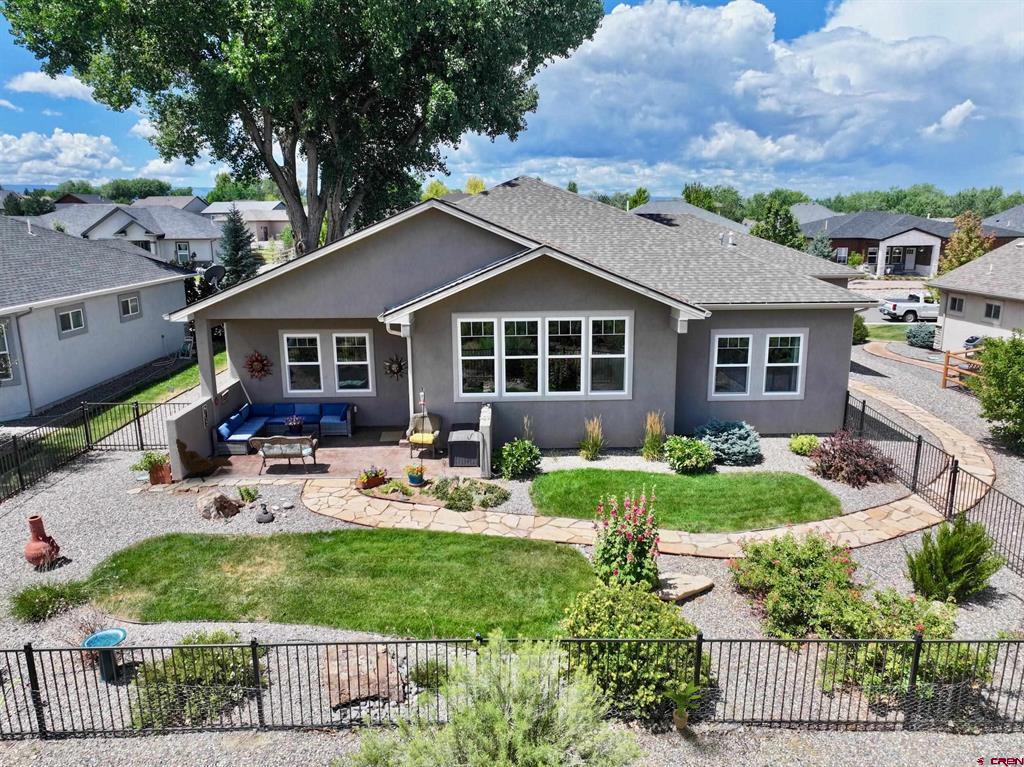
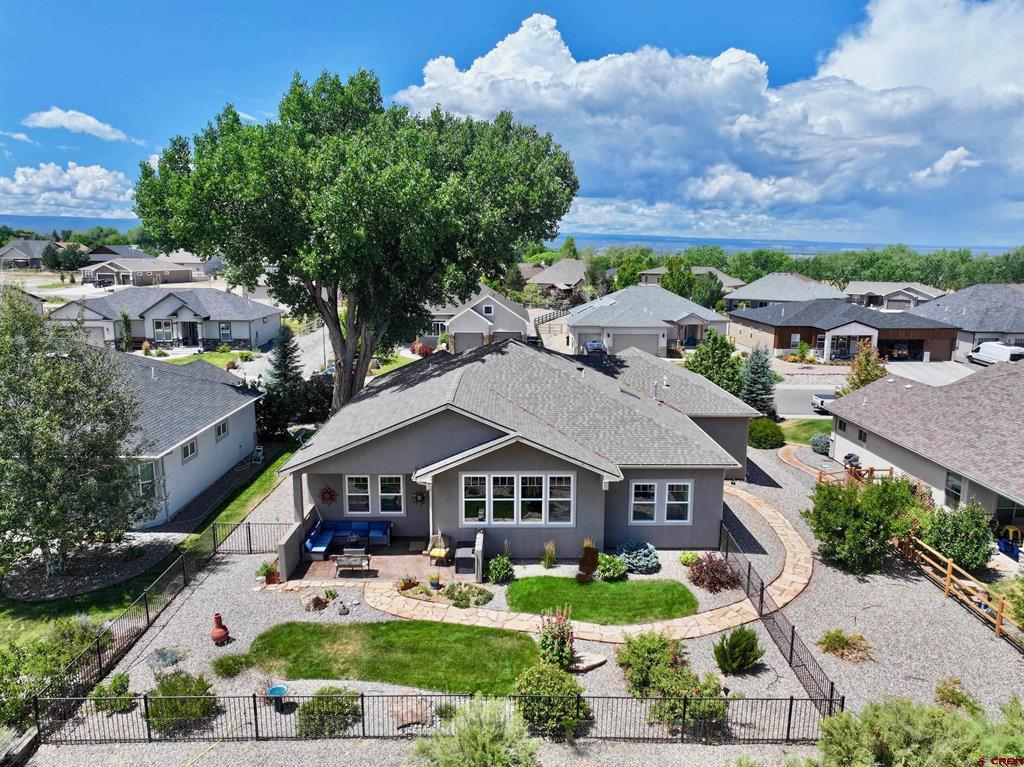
lounge chair: present [176,439,233,482] -> present [576,546,600,583]

